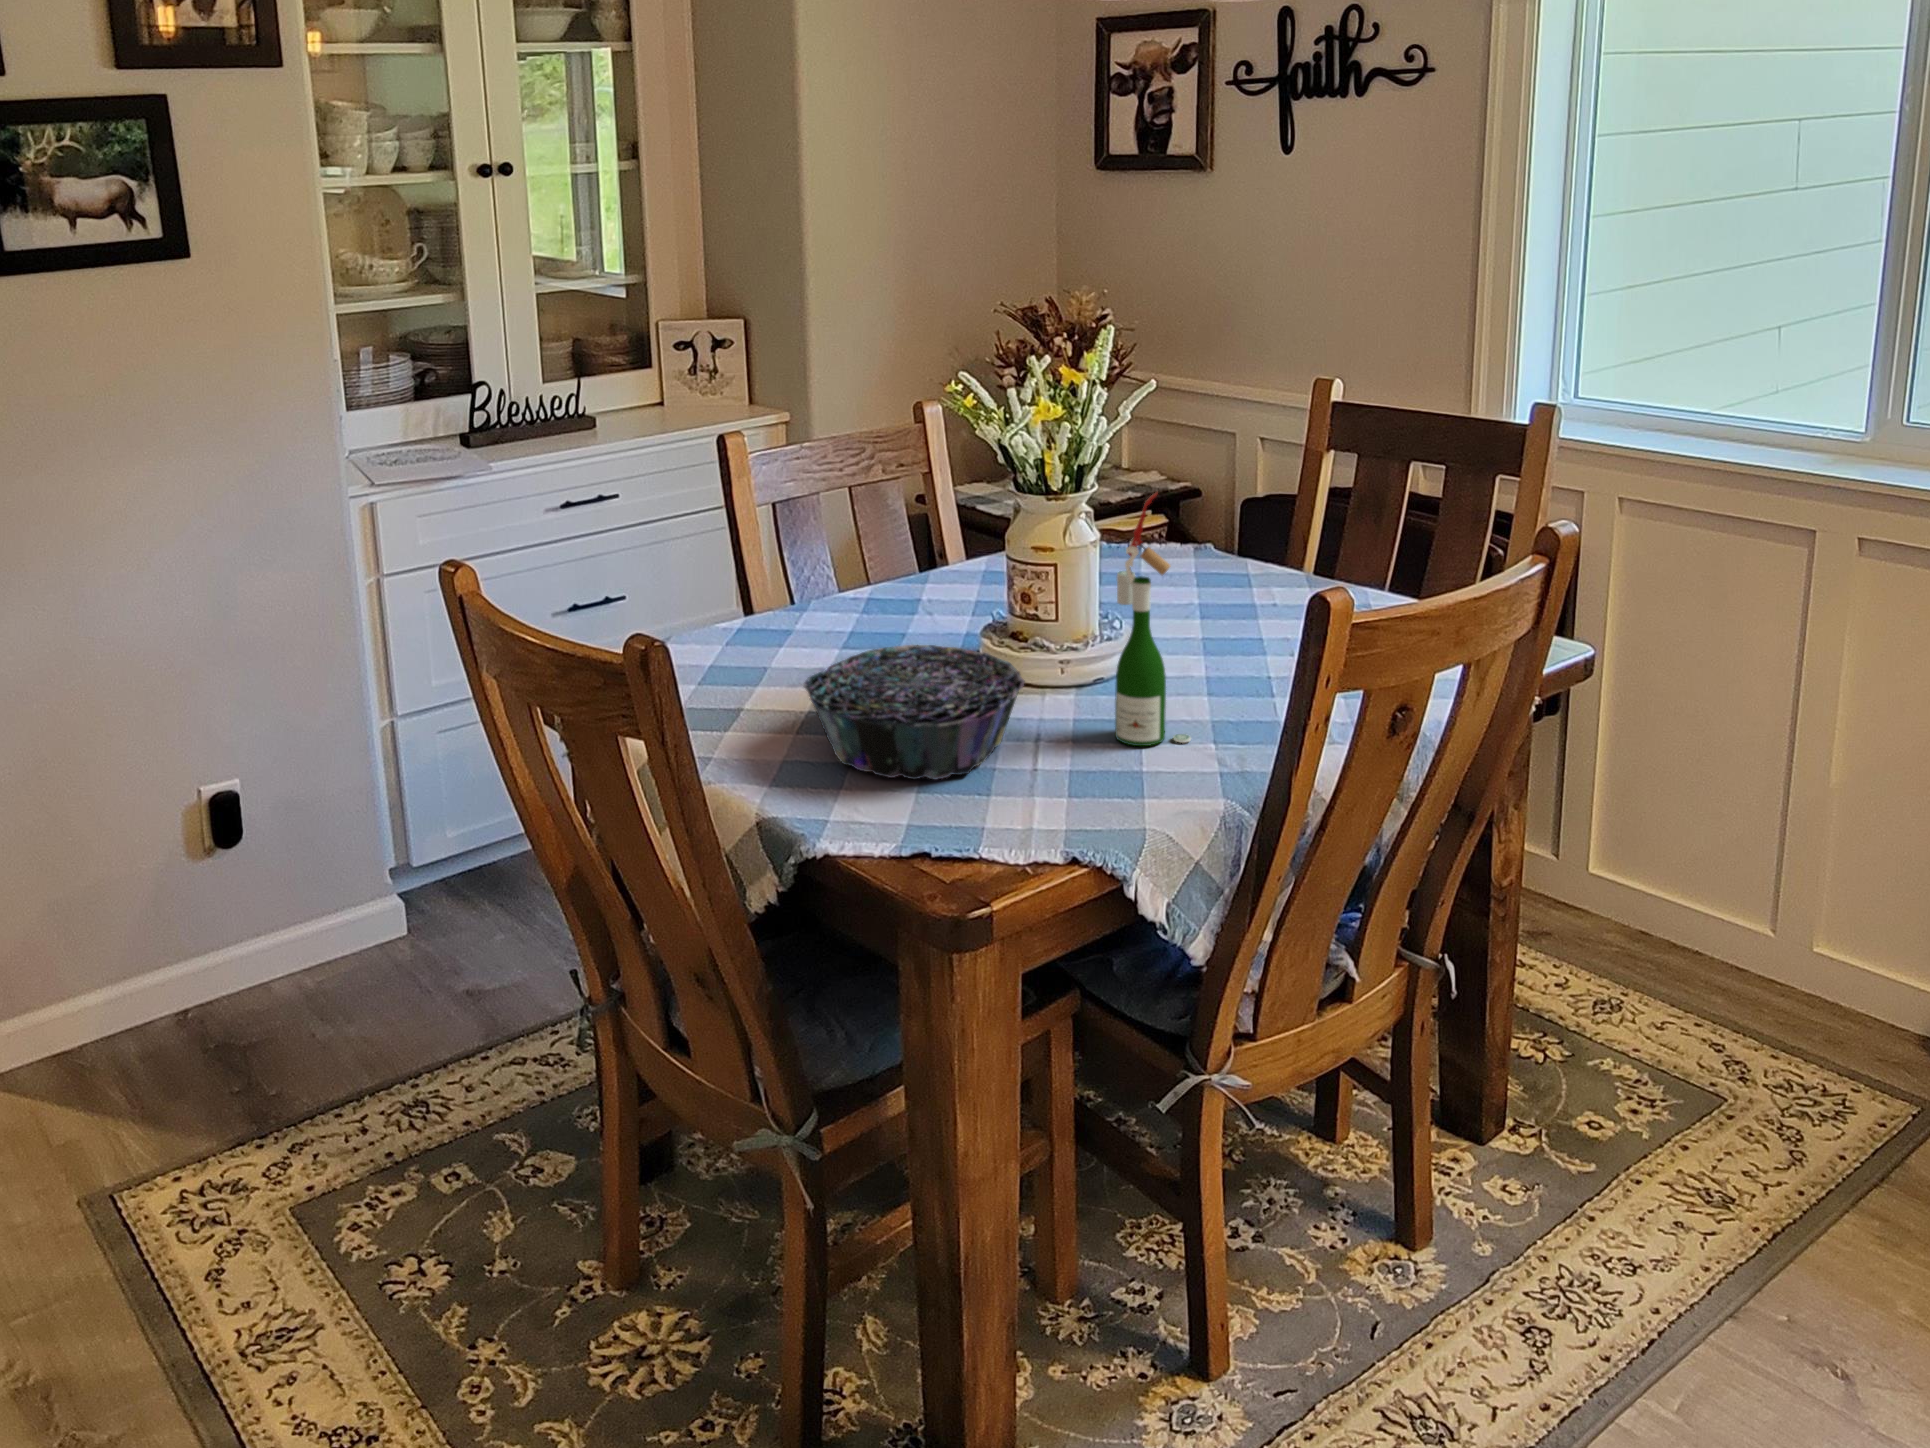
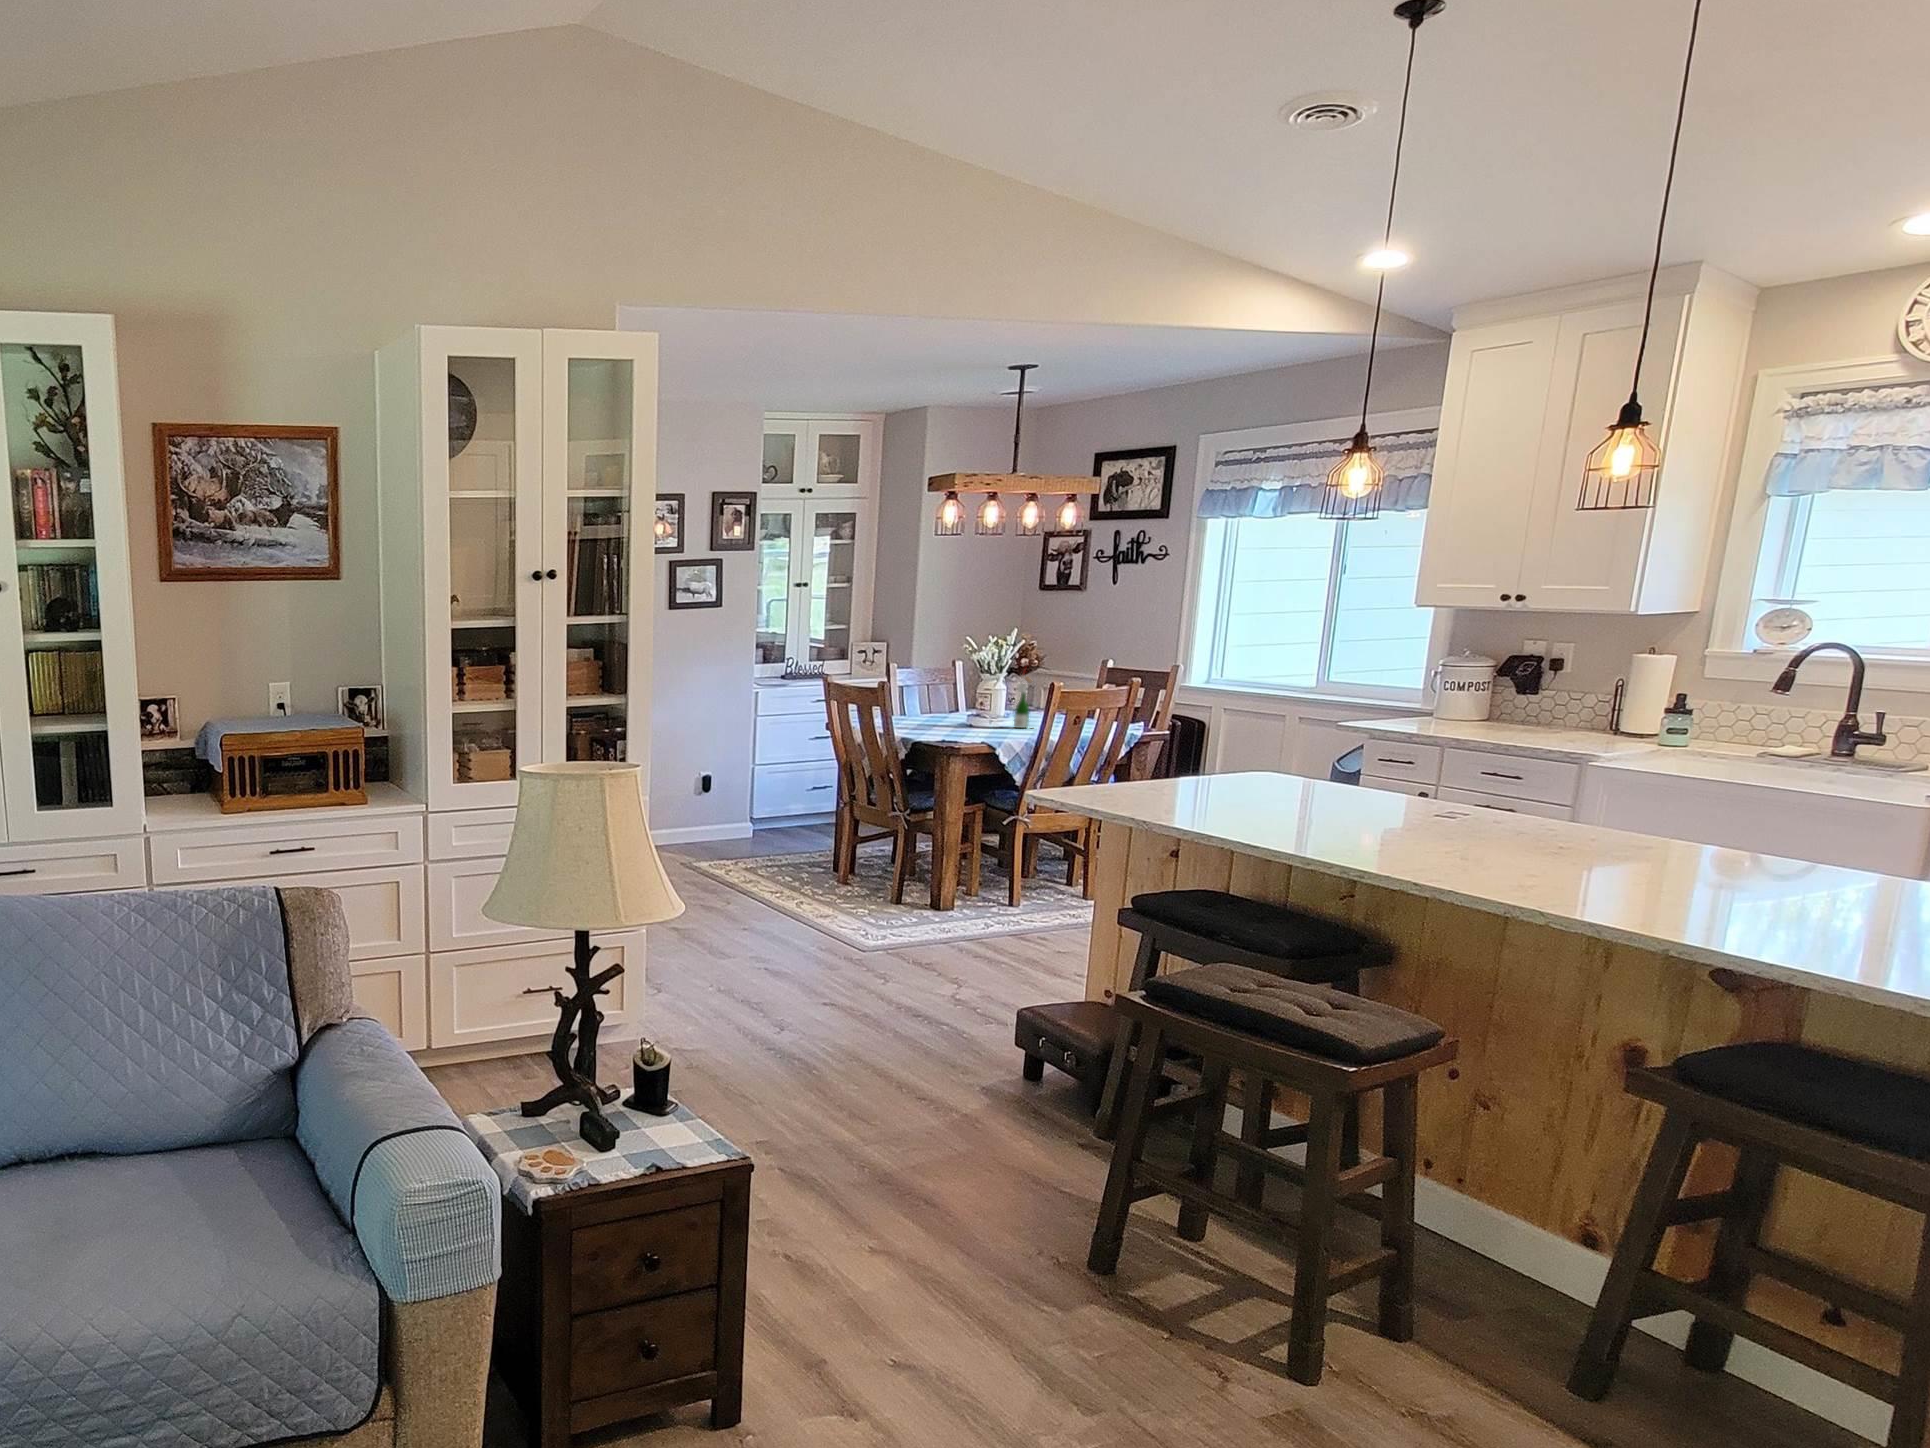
decorative bowl: present [803,645,1025,779] -> none [927,706,989,729]

